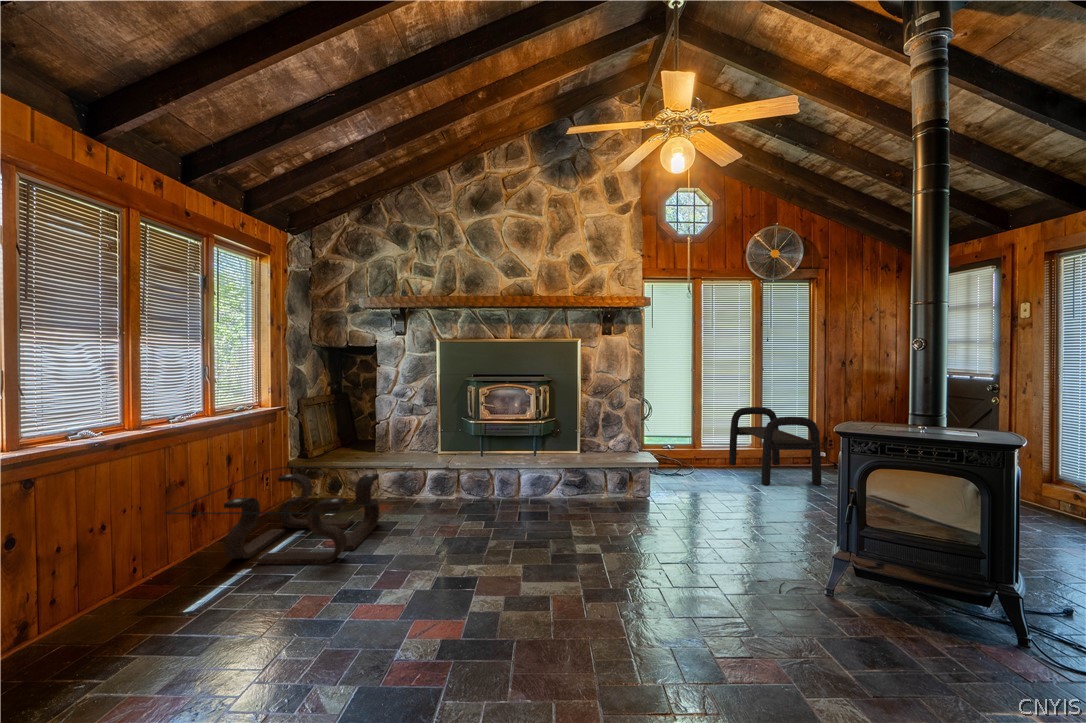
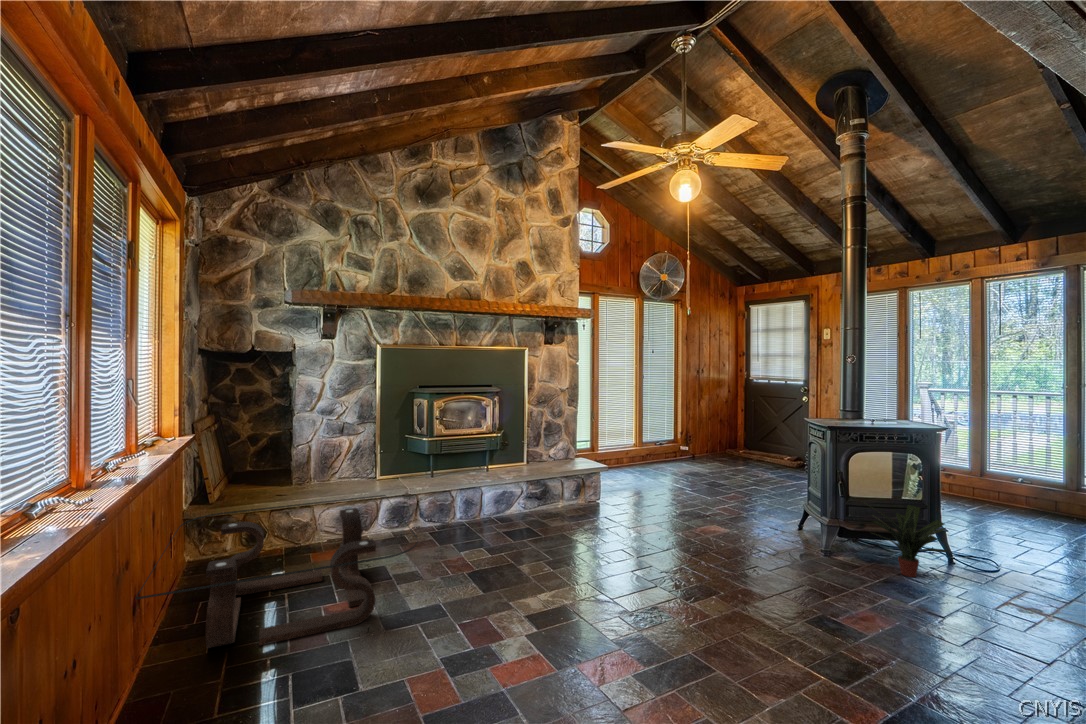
bench: present [729,407,822,485] -> none [623,412,708,480]
potted plant: none [880,534,1017,654] -> present [863,502,947,577]

